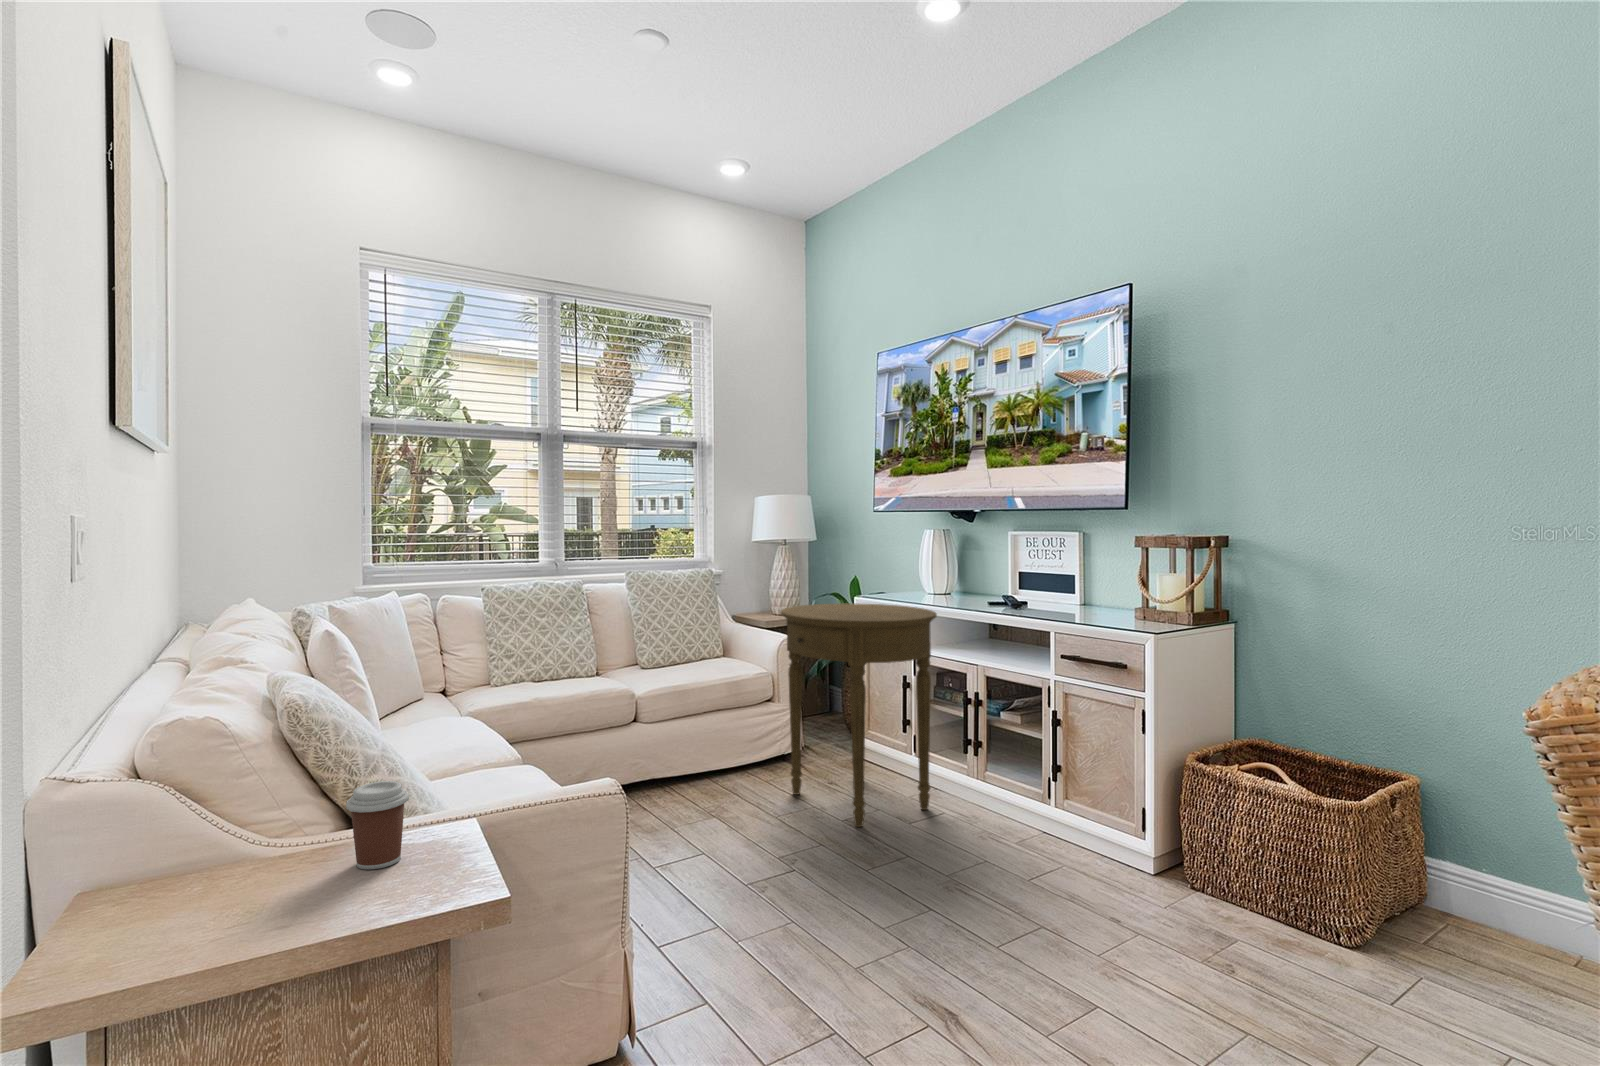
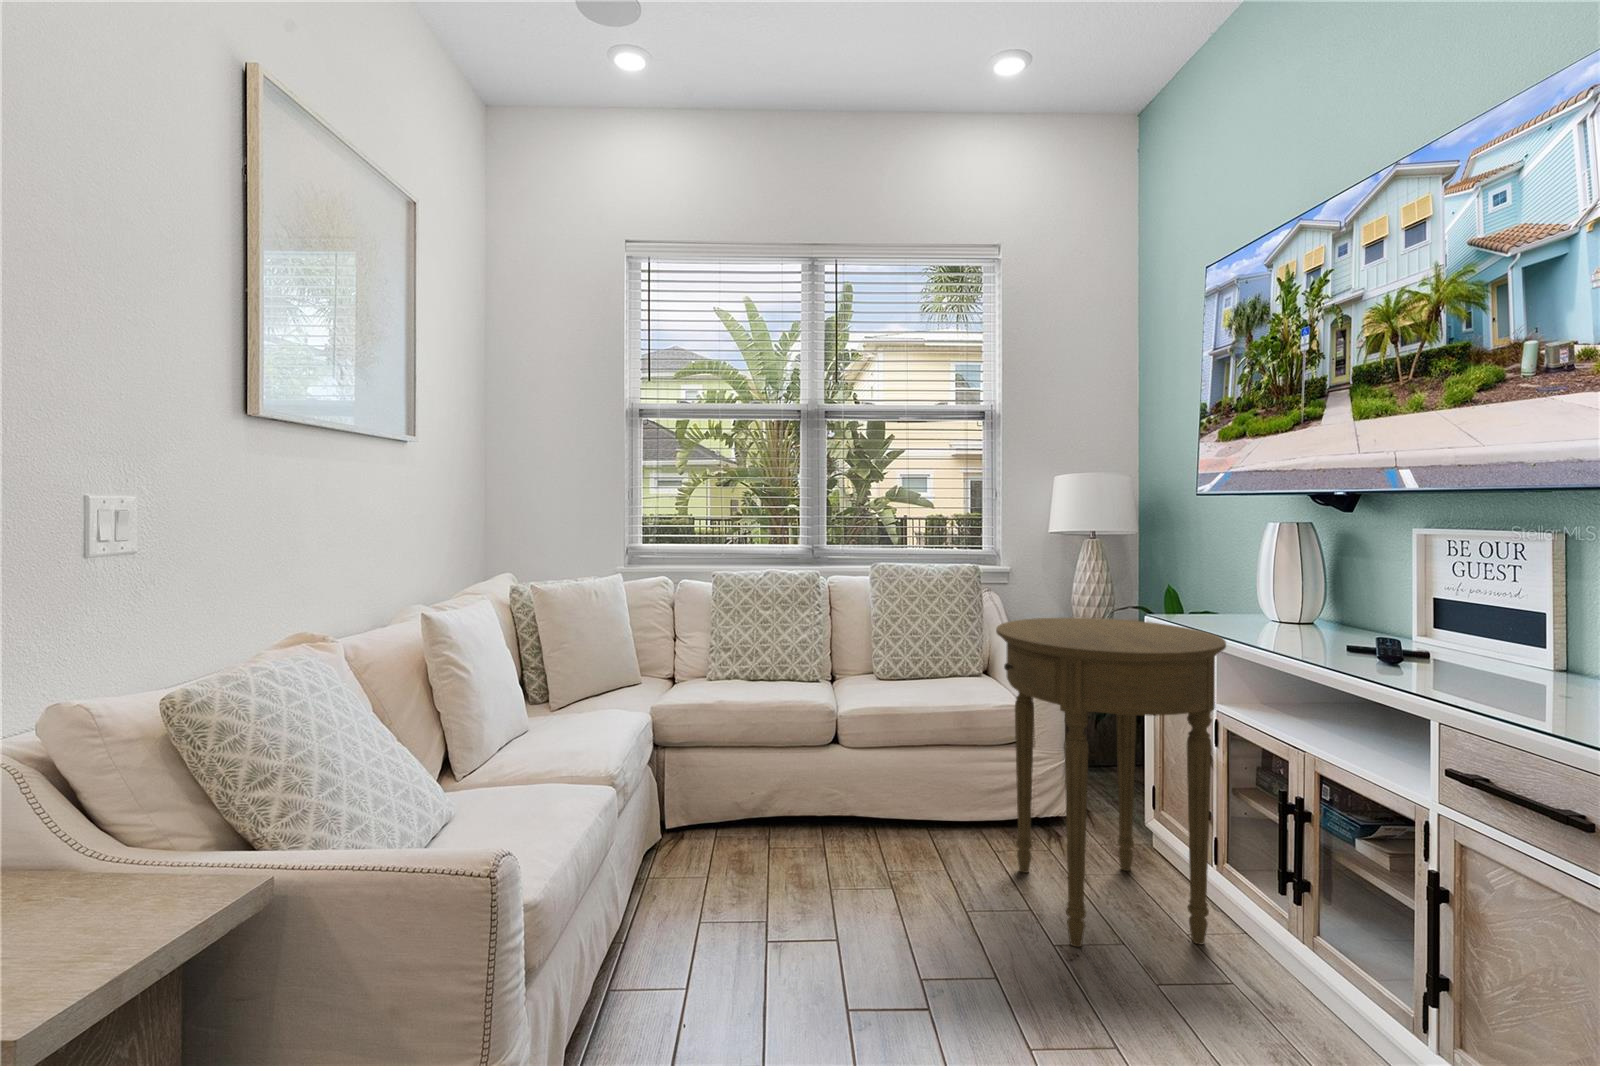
coffee cup: present [346,781,409,870] -> none [83,805,170,913]

